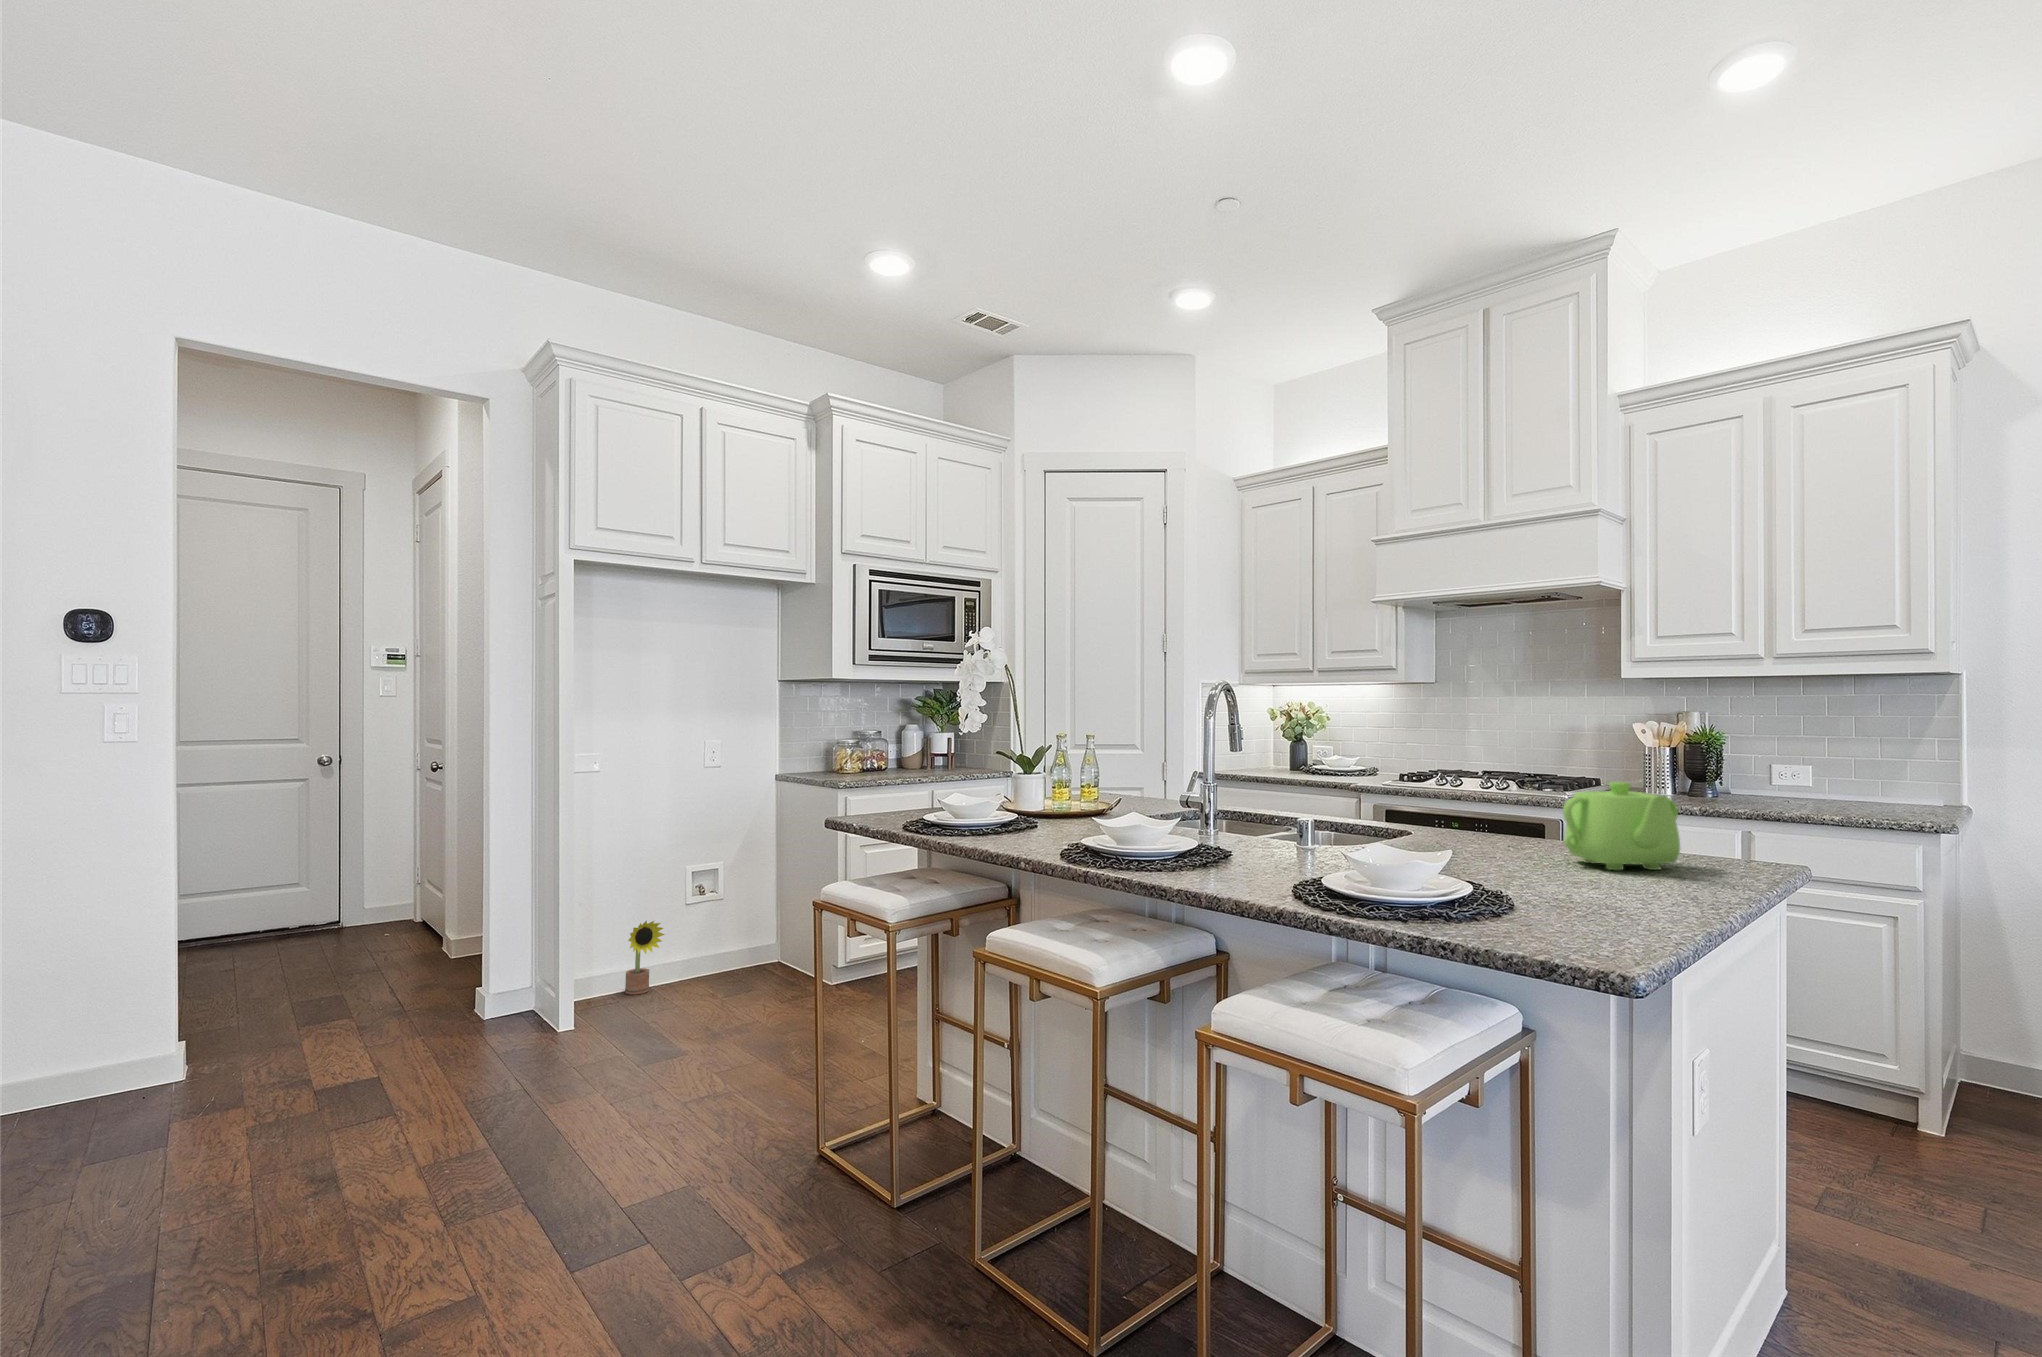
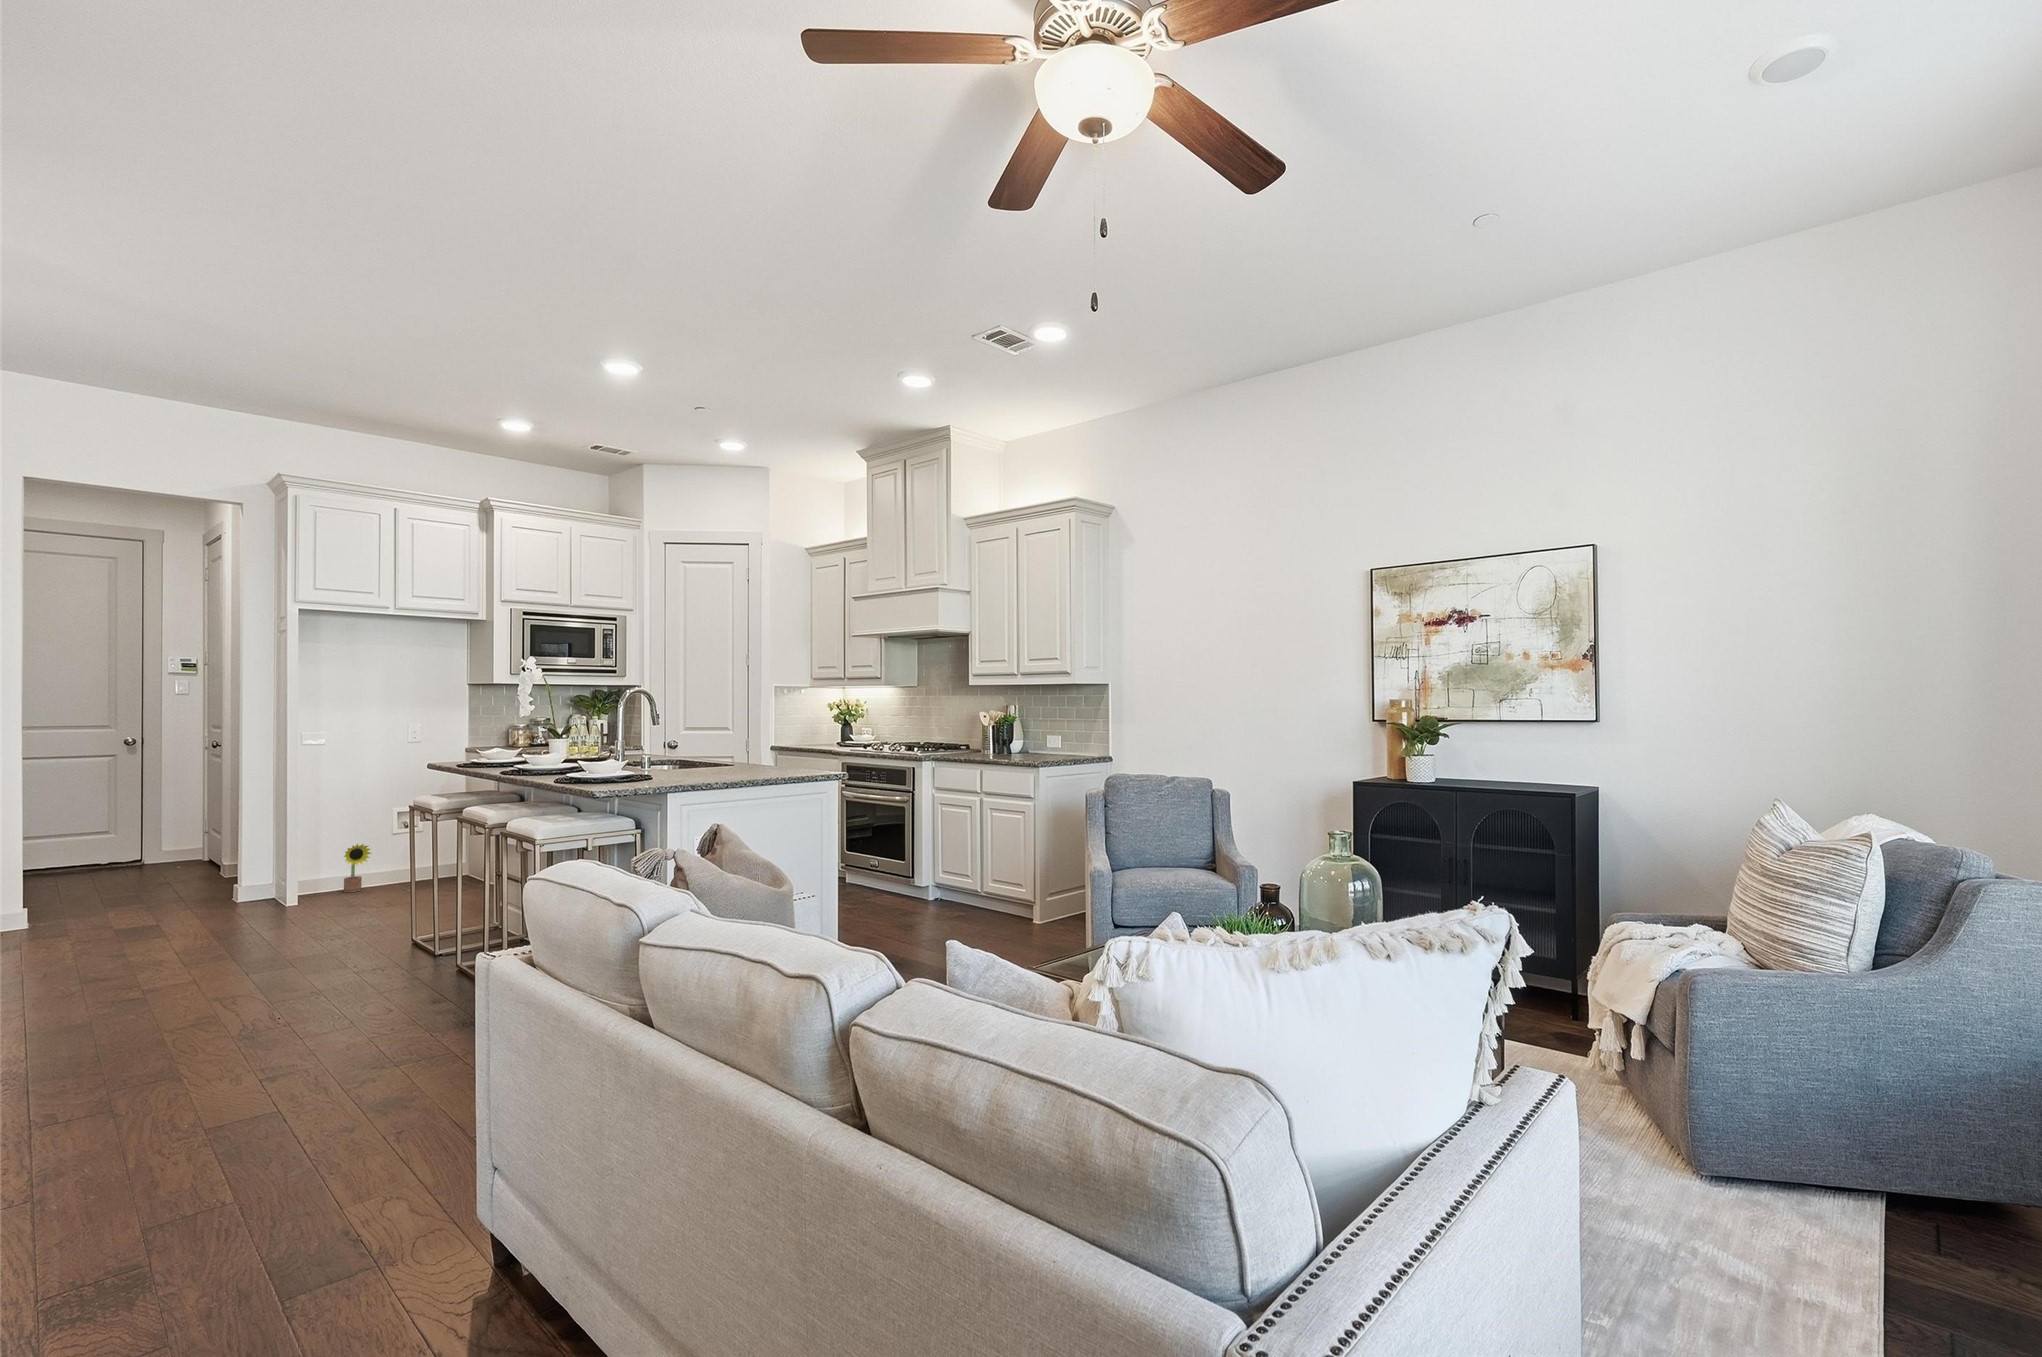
teapot: present [1563,782,1680,870] -> none [751,741,809,782]

